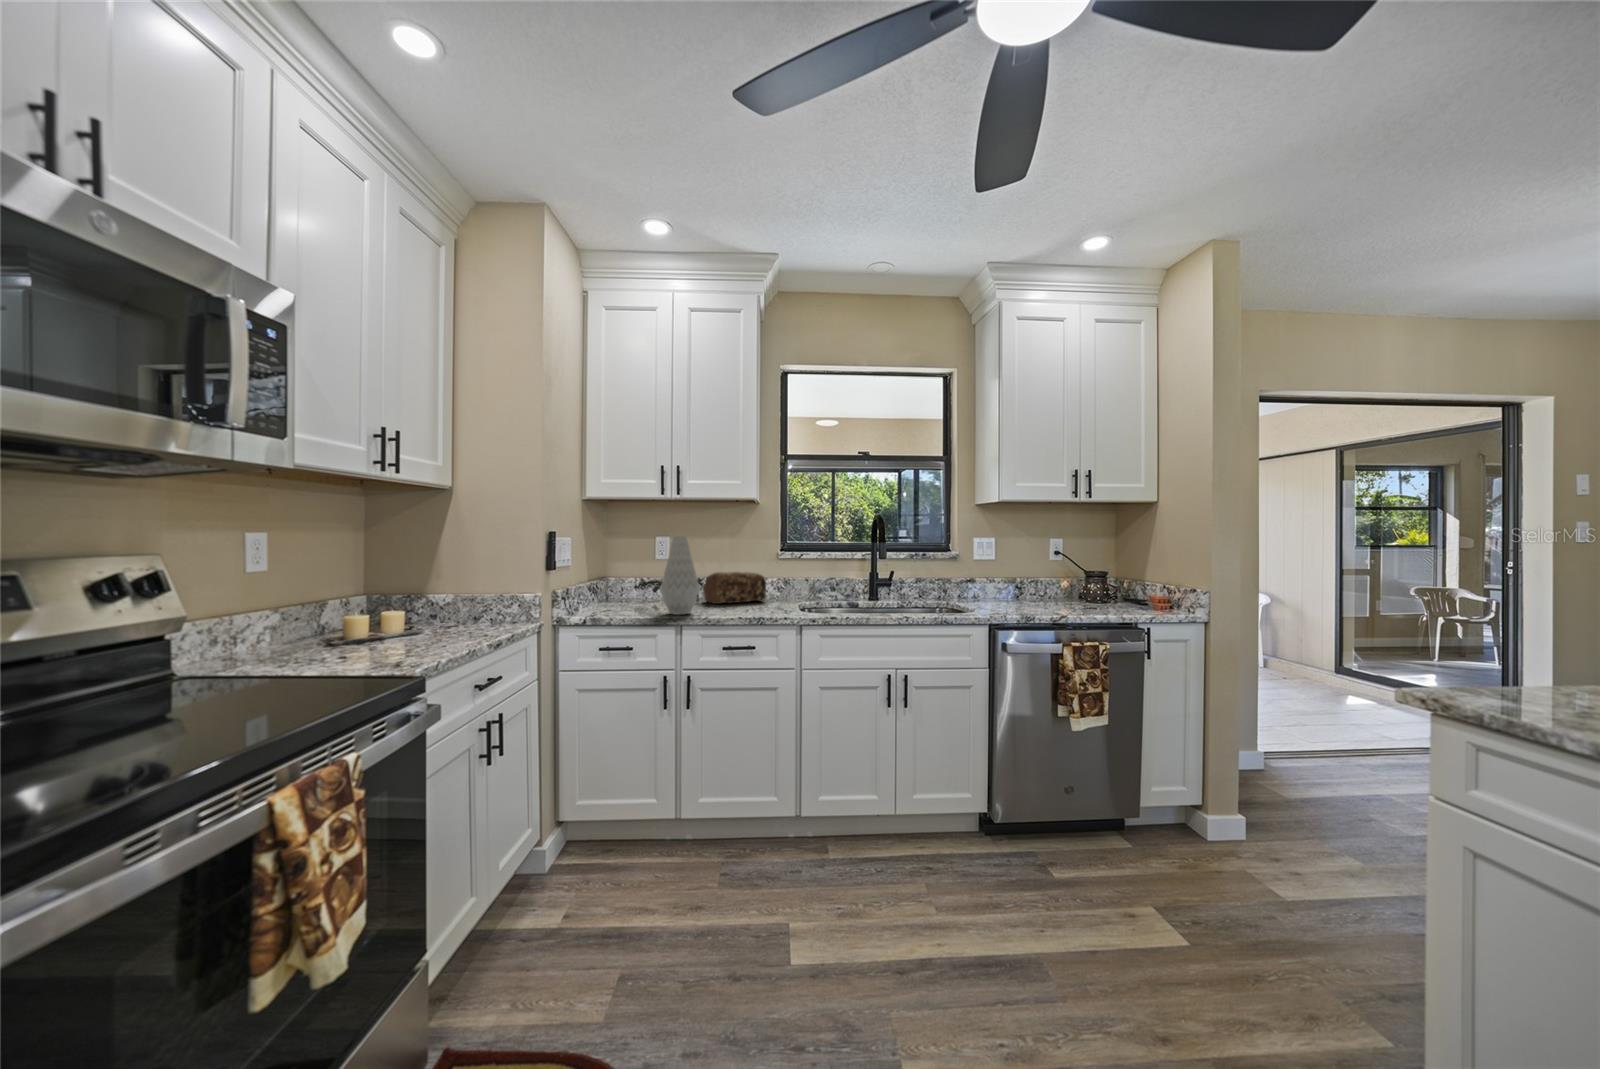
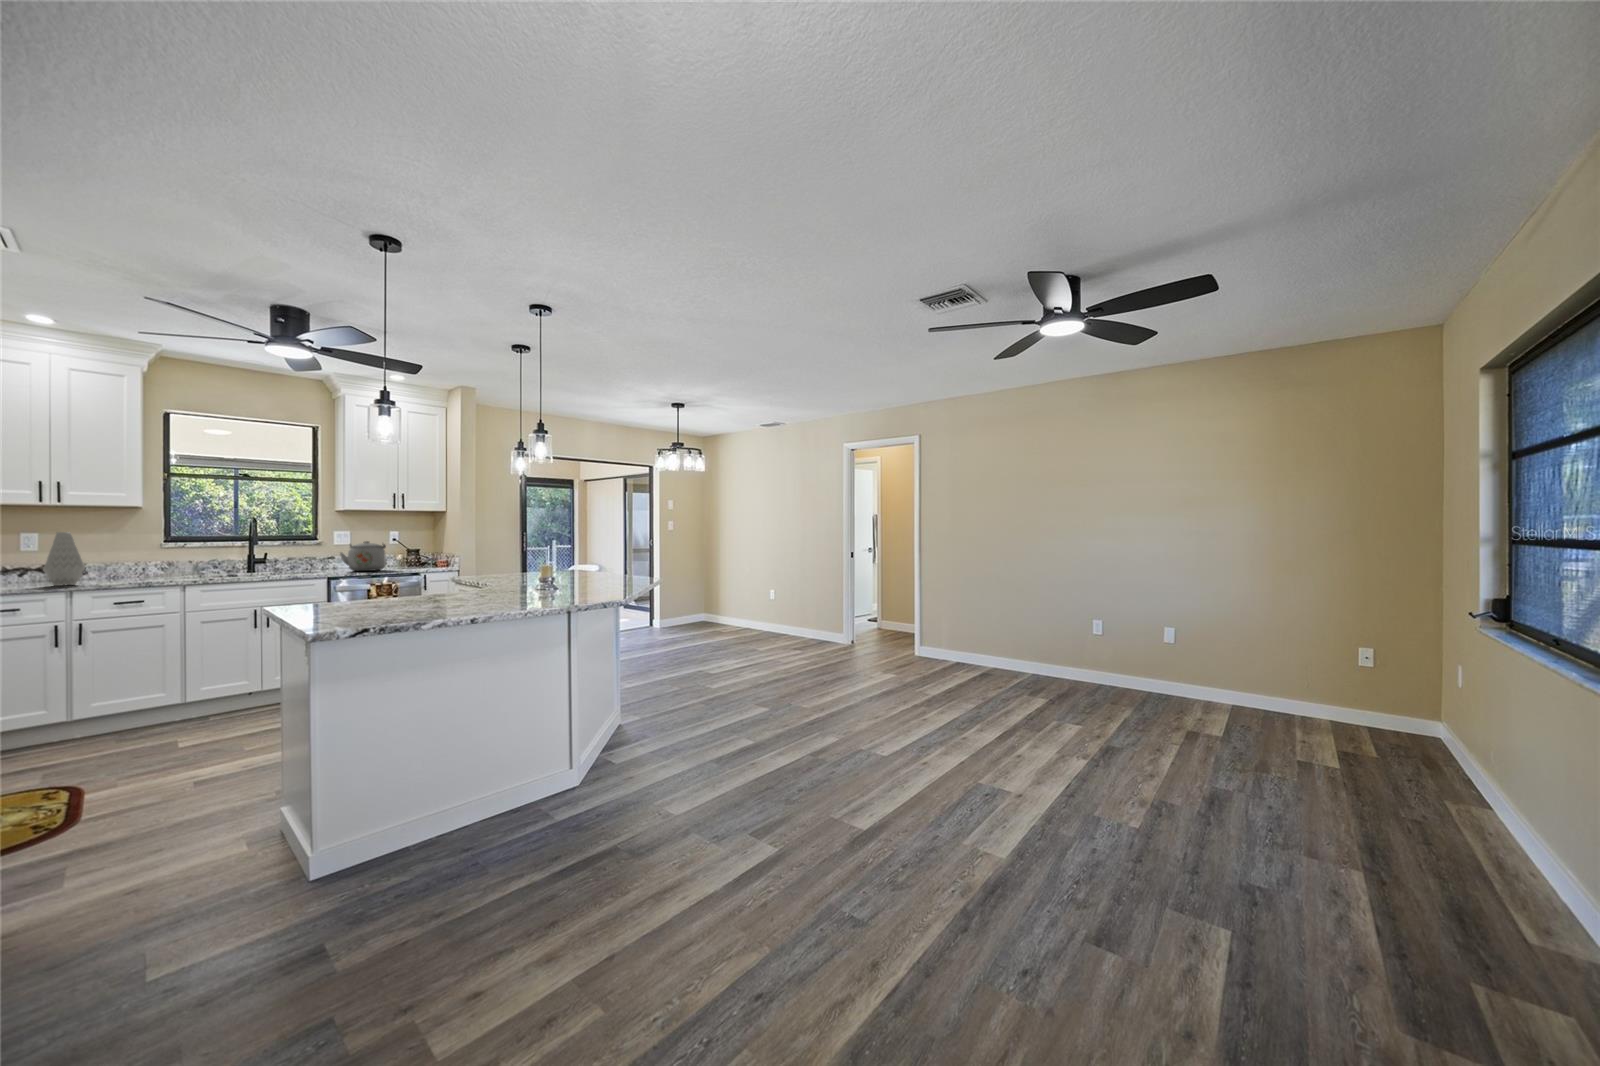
kettle: none [992,555,1064,611] -> present [340,541,386,571]
bread loaf: present [704,572,766,604] -> none [82,558,149,580]

